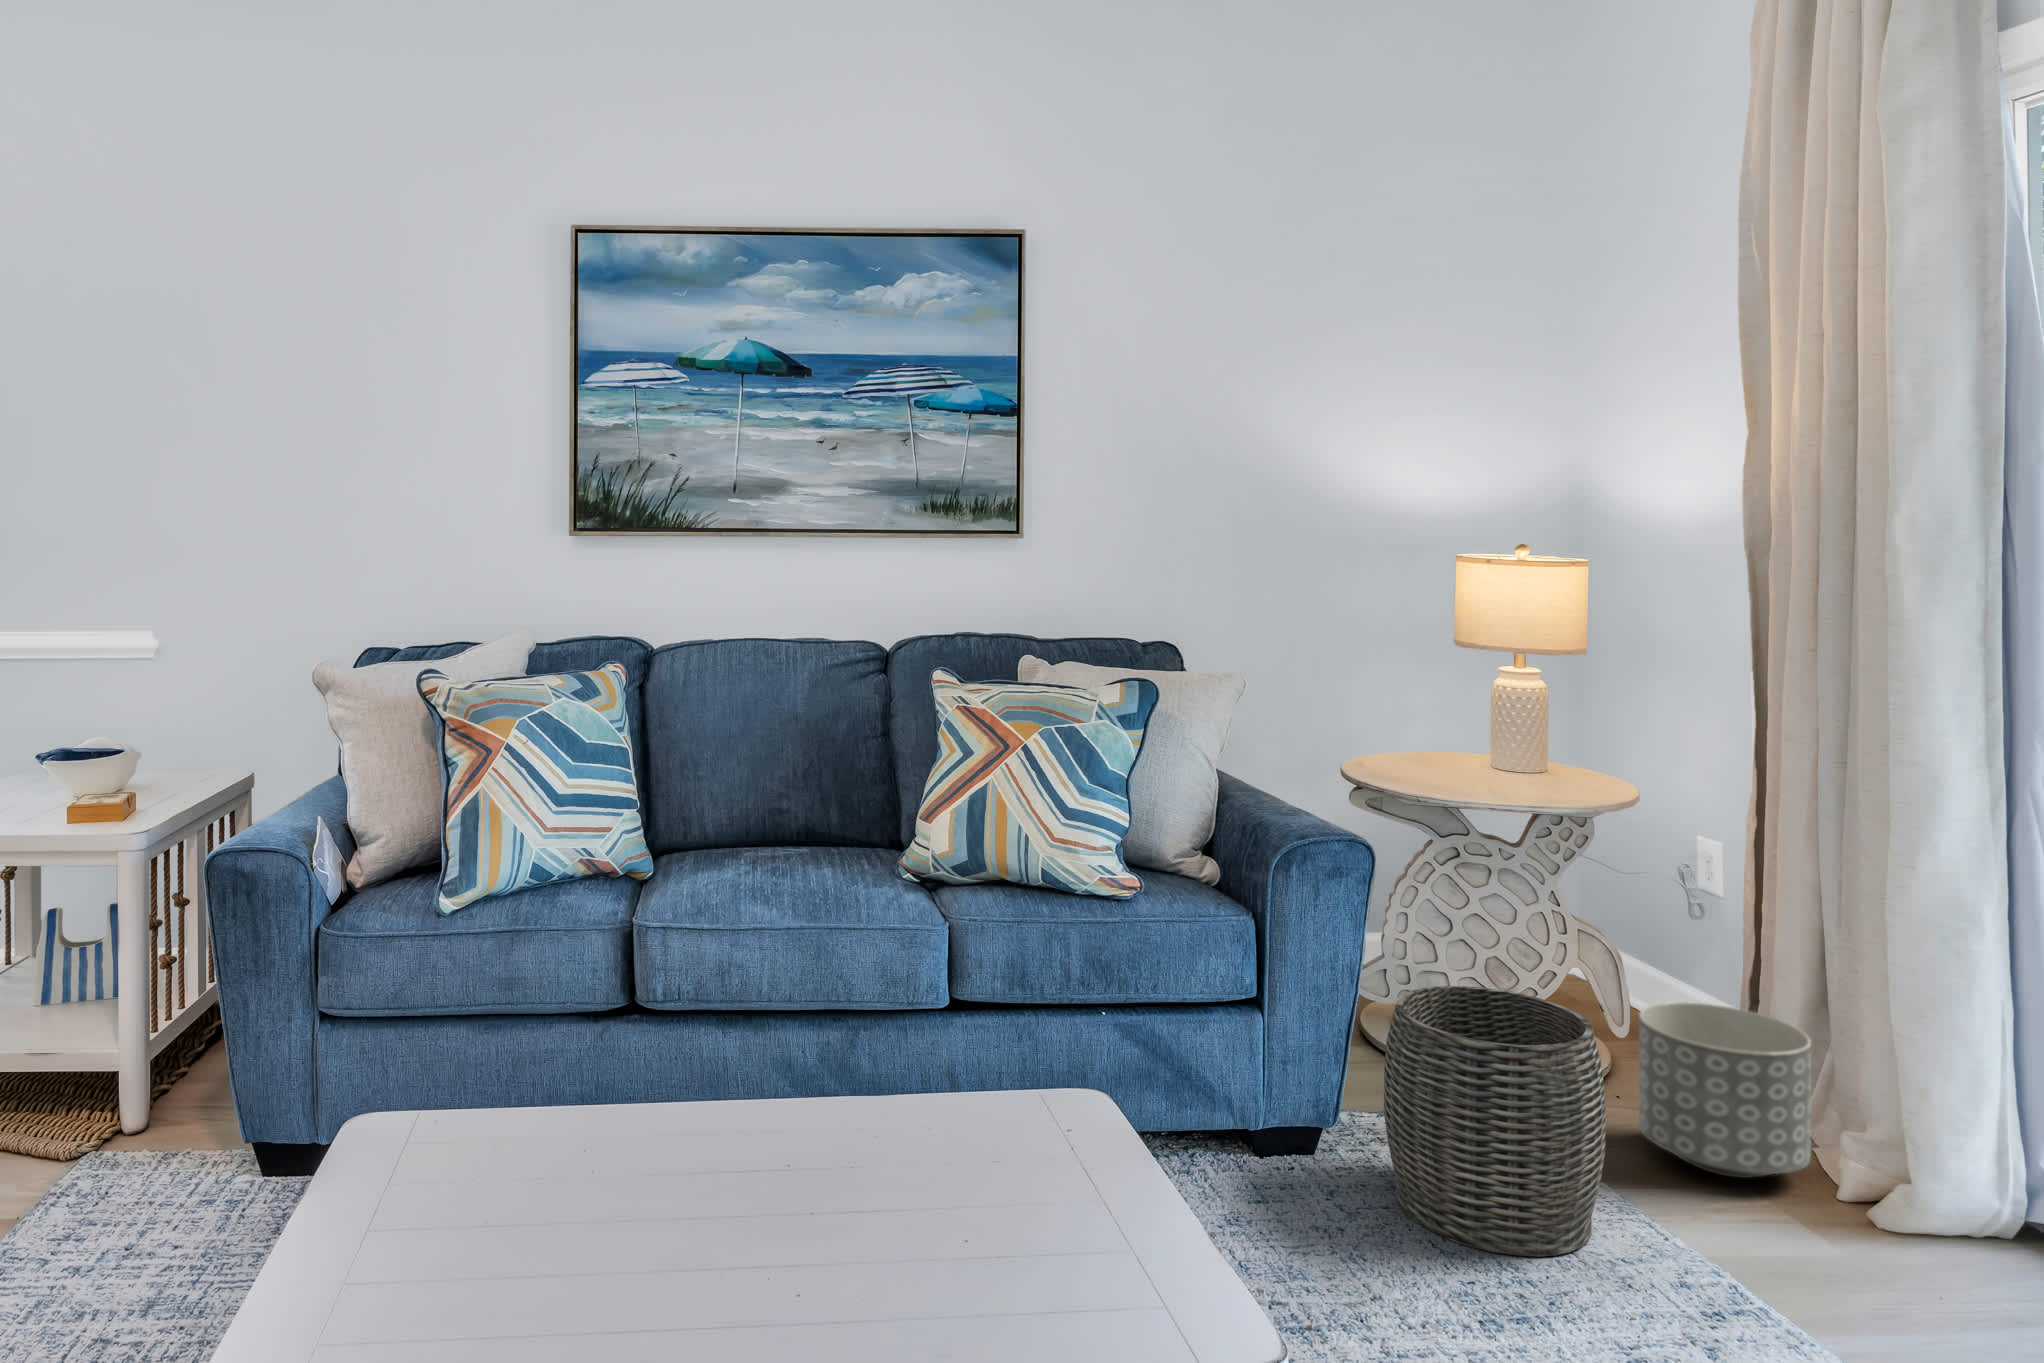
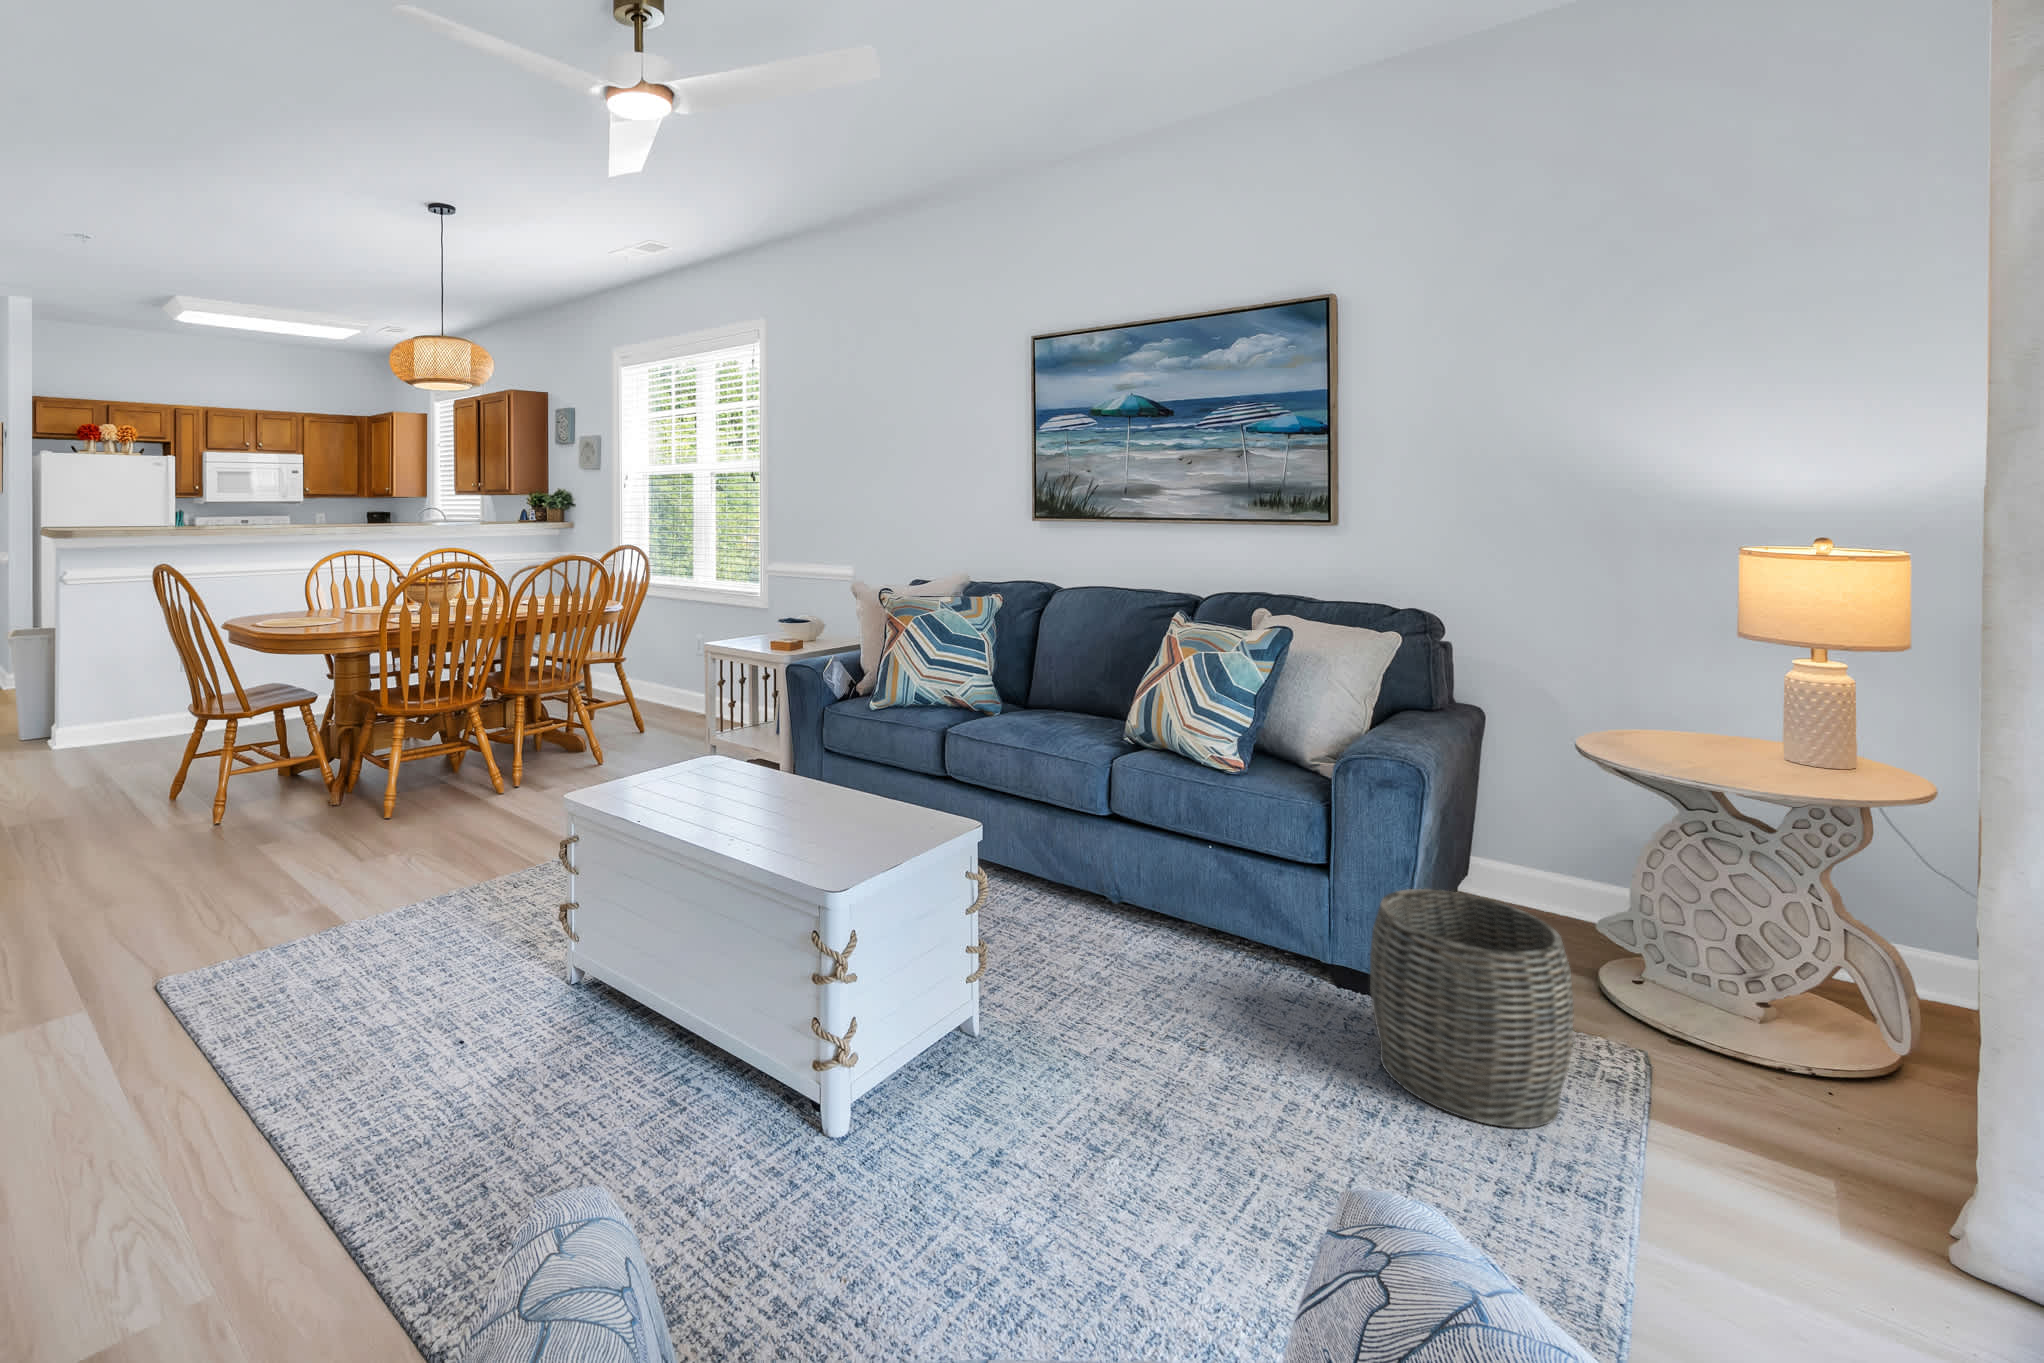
planter: present [1639,1002,1811,1178] -> none [1731,987,1956,1195]

